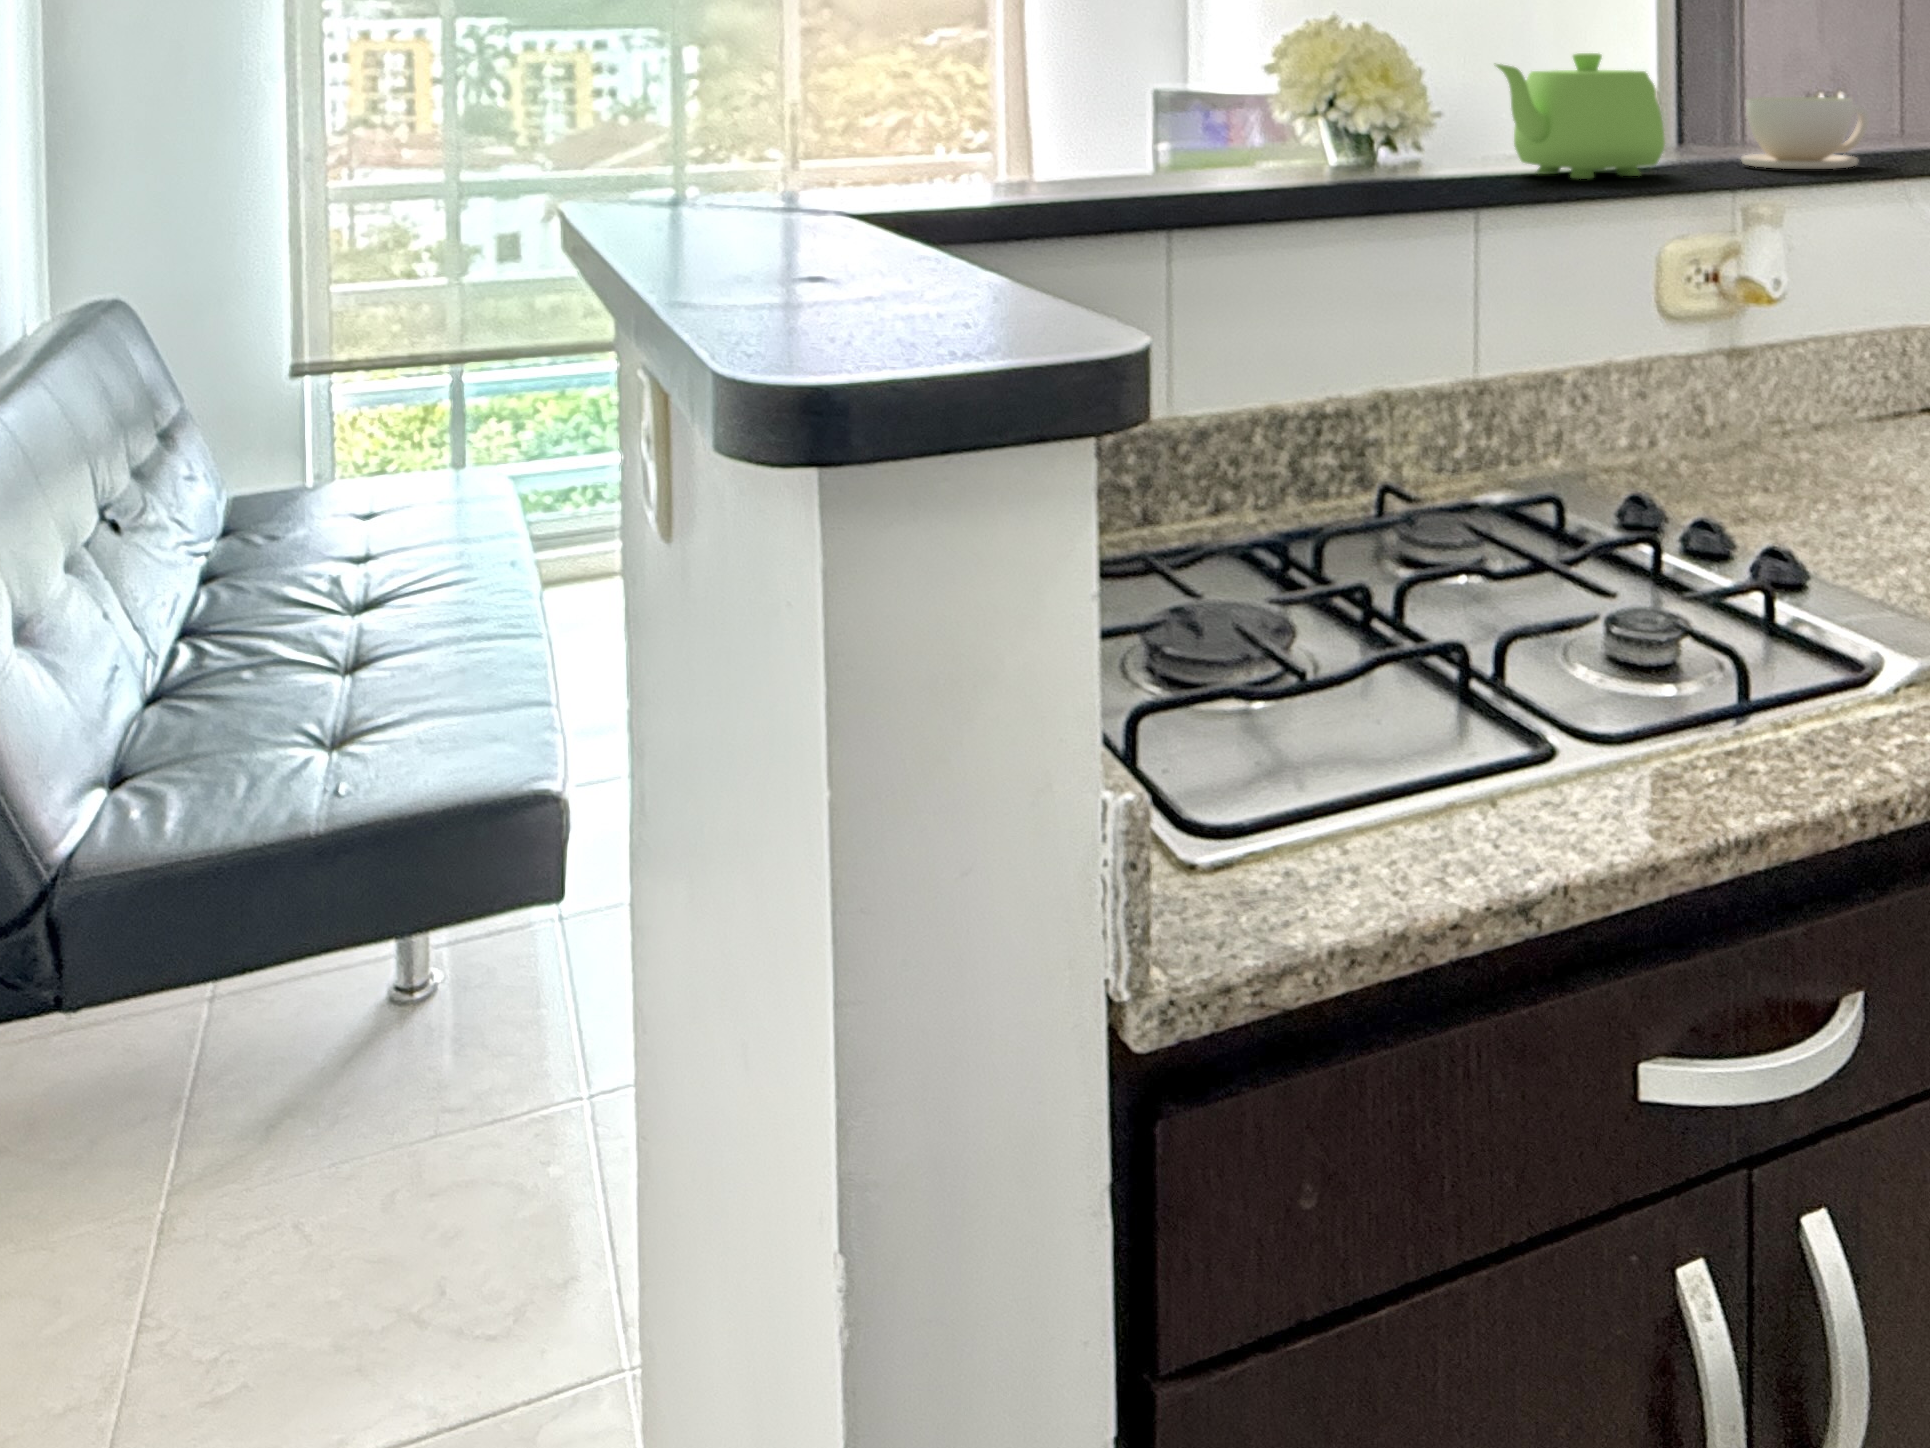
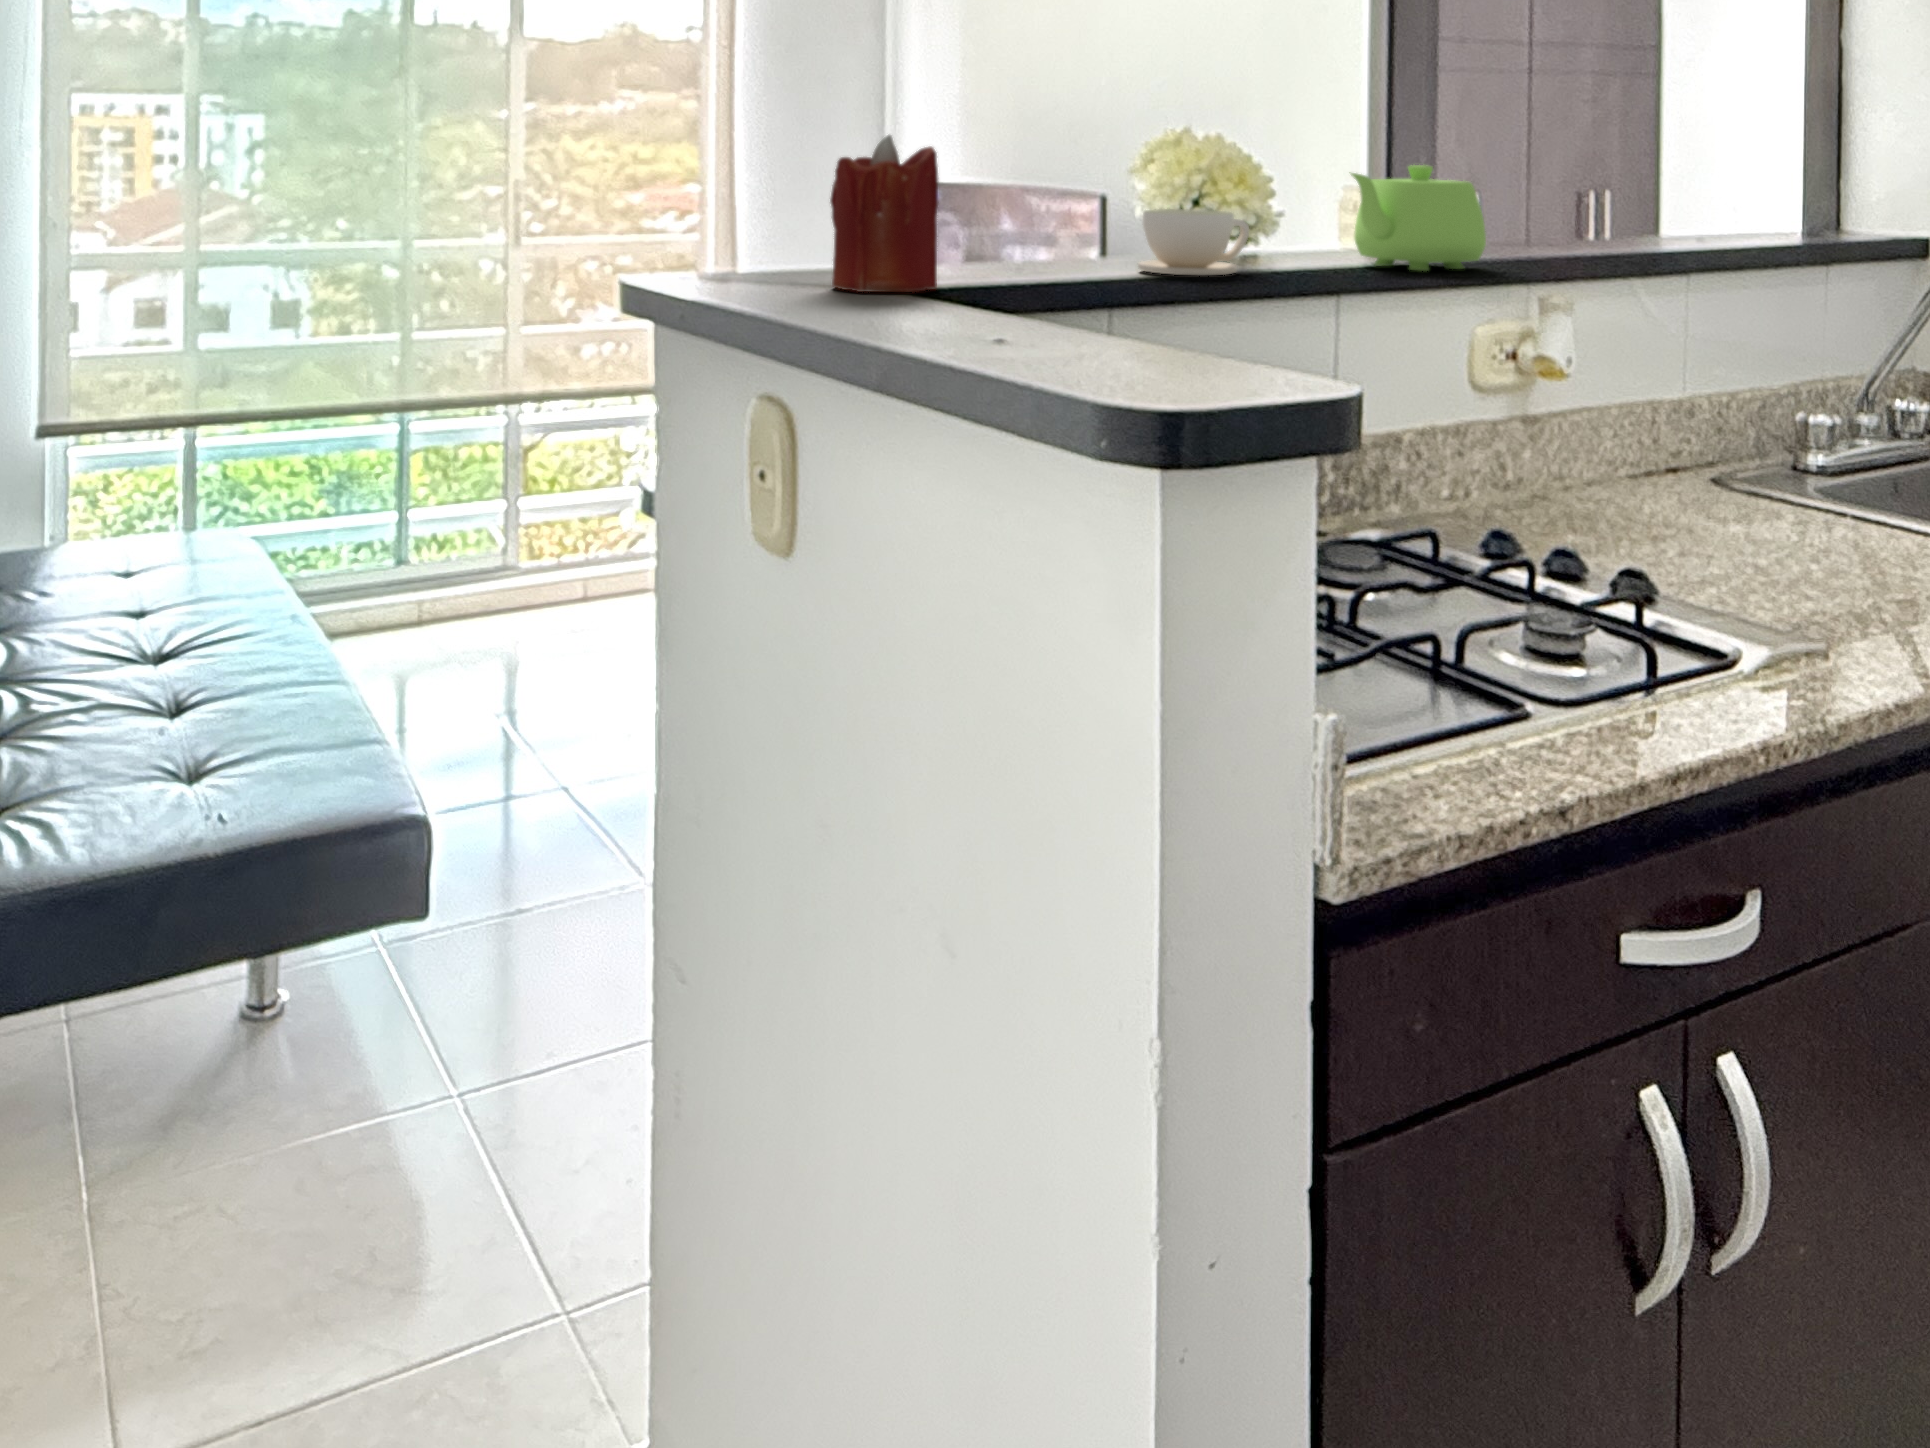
candle: none [832,30,956,218] -> present [830,135,939,292]
coffee cup: present [1741,97,1869,169] -> present [1138,209,1249,275]

